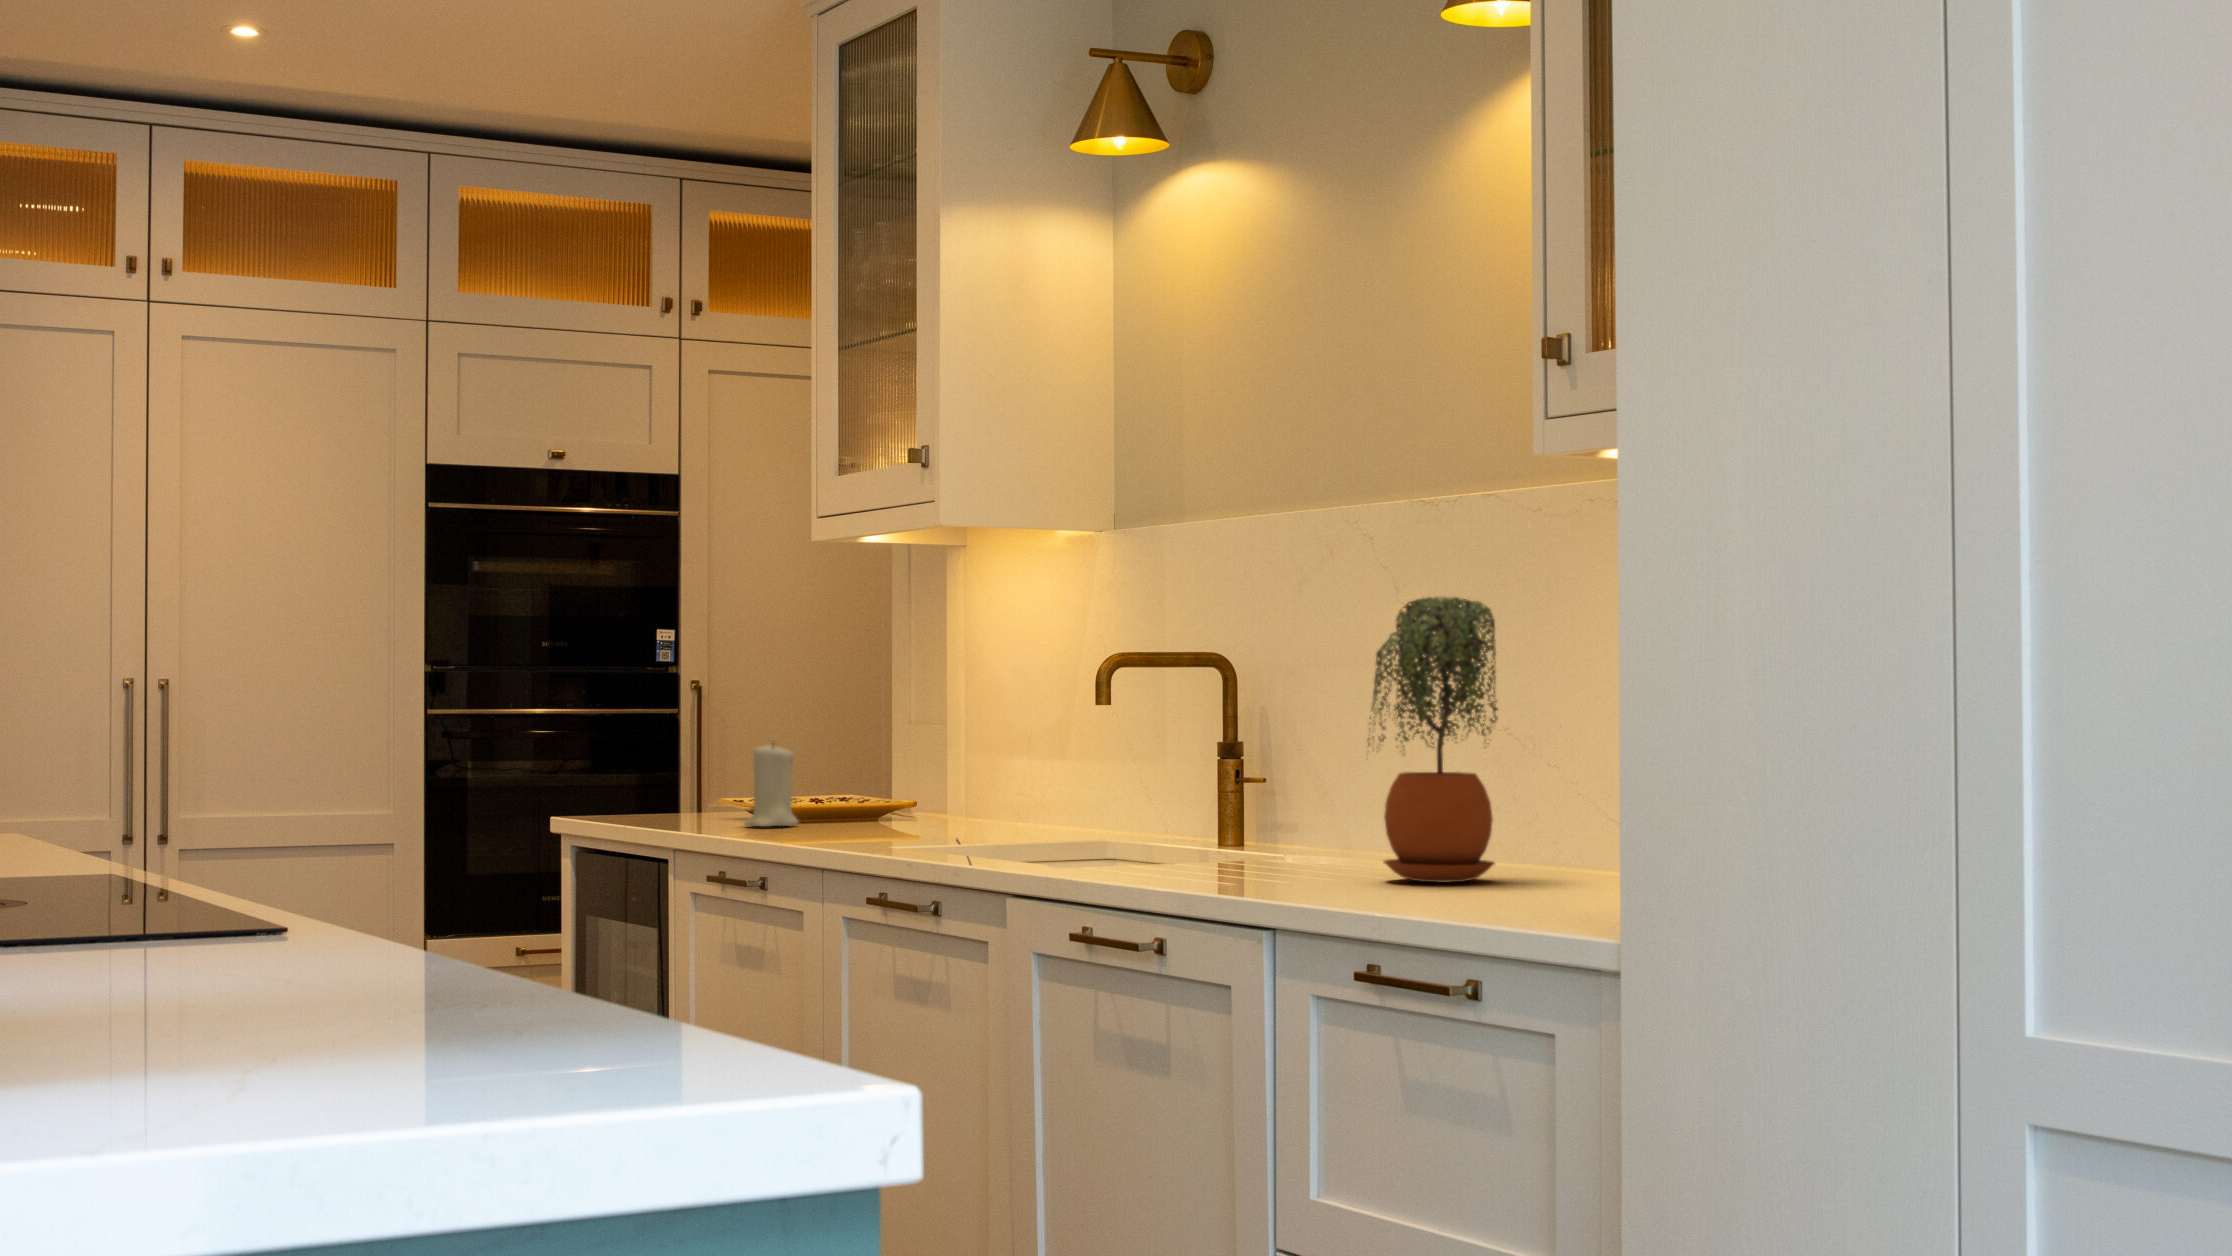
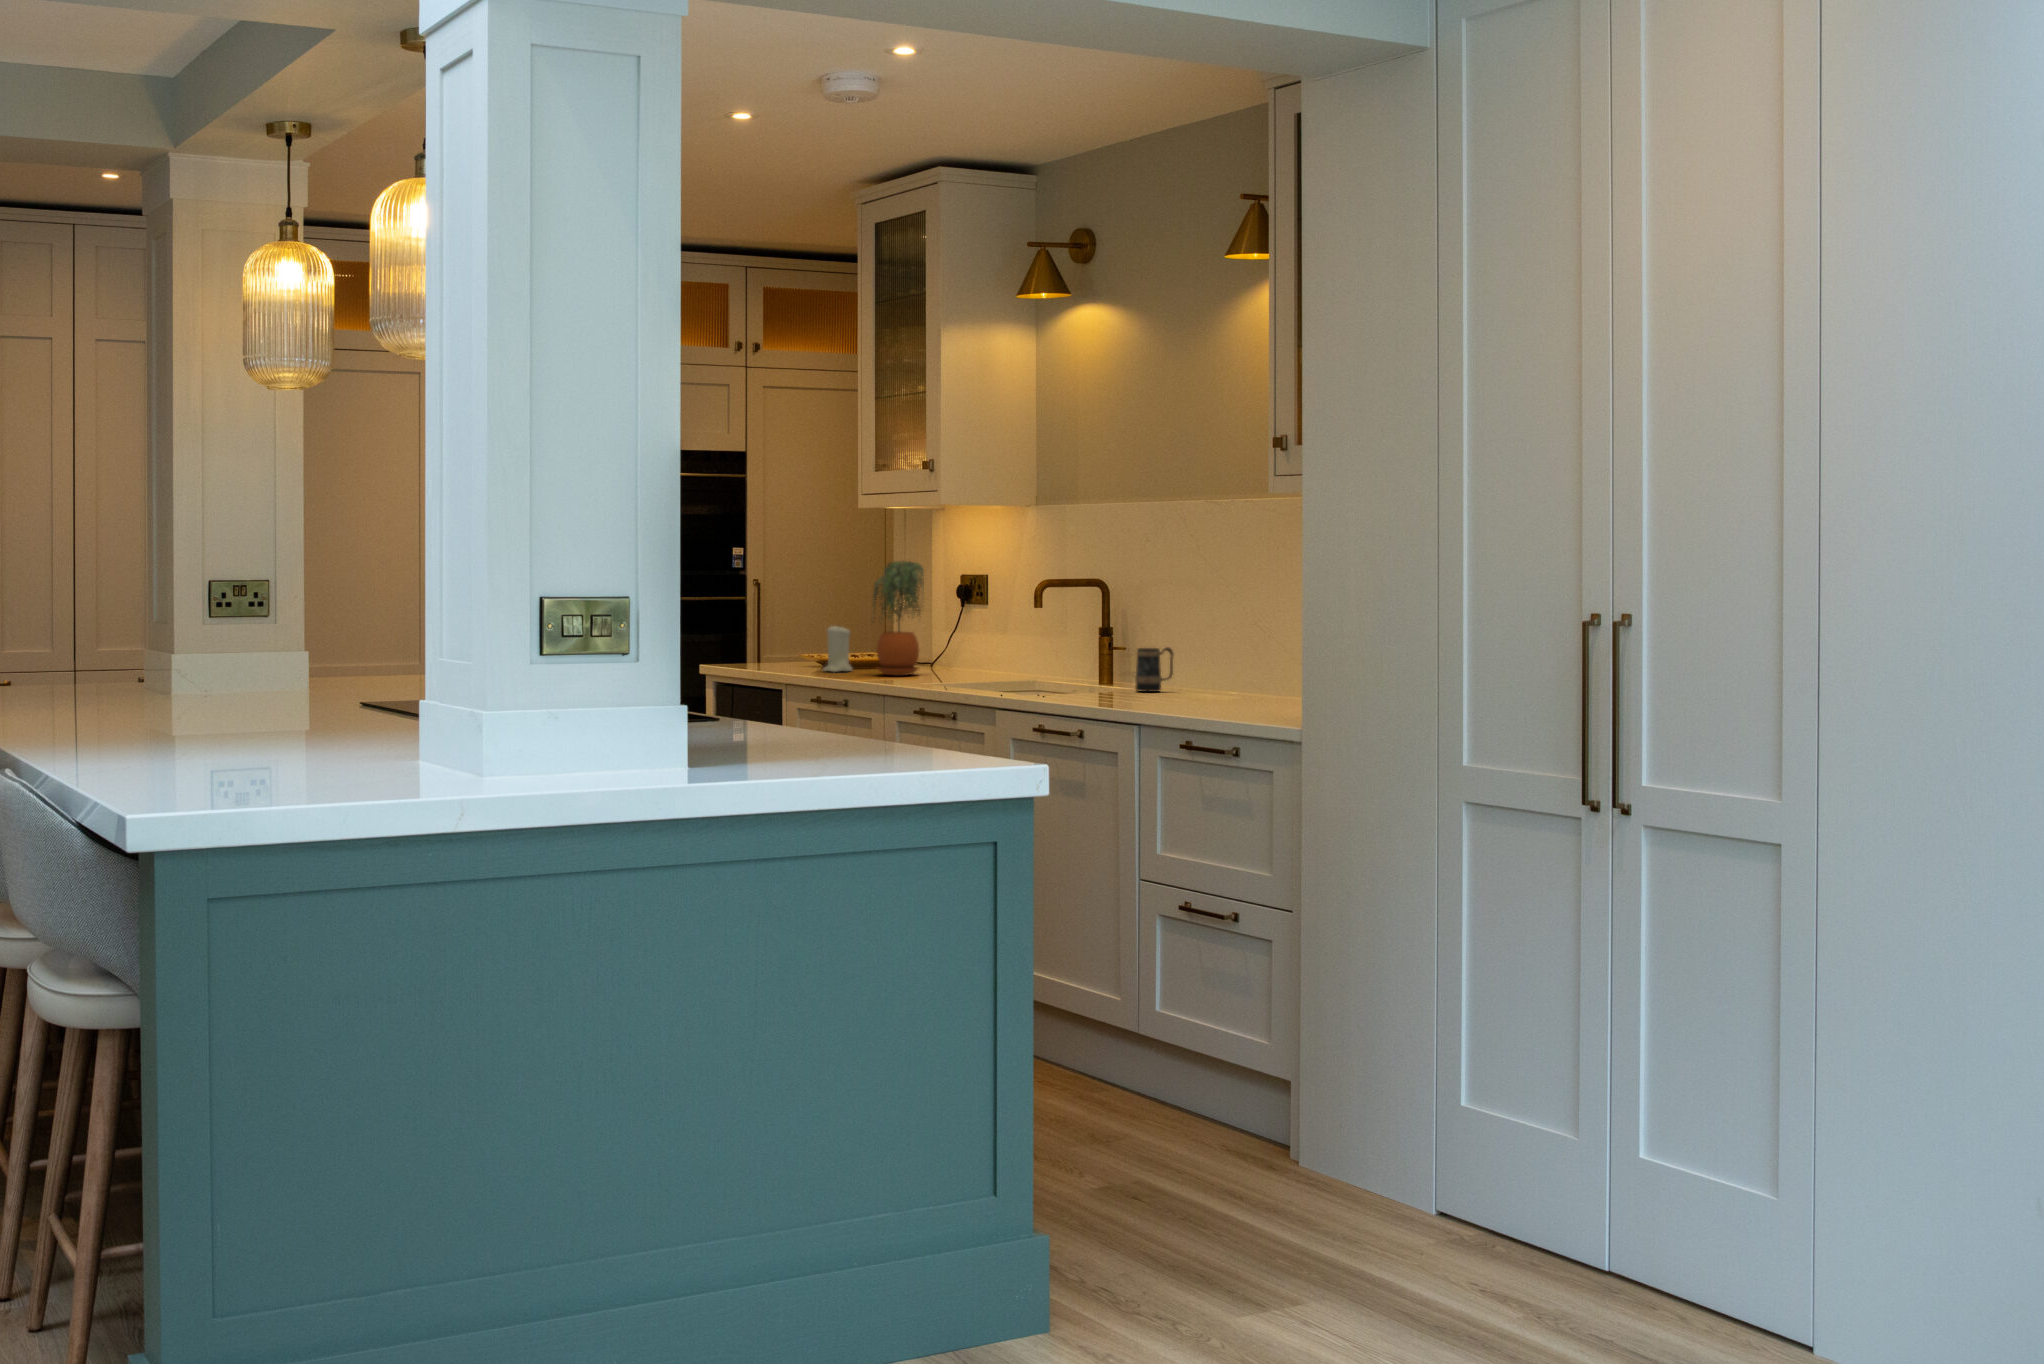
potted plant: present [1368,597,1497,883] -> present [873,561,924,676]
mug: none [1286,773,1357,859] -> present [1135,647,1173,692]

